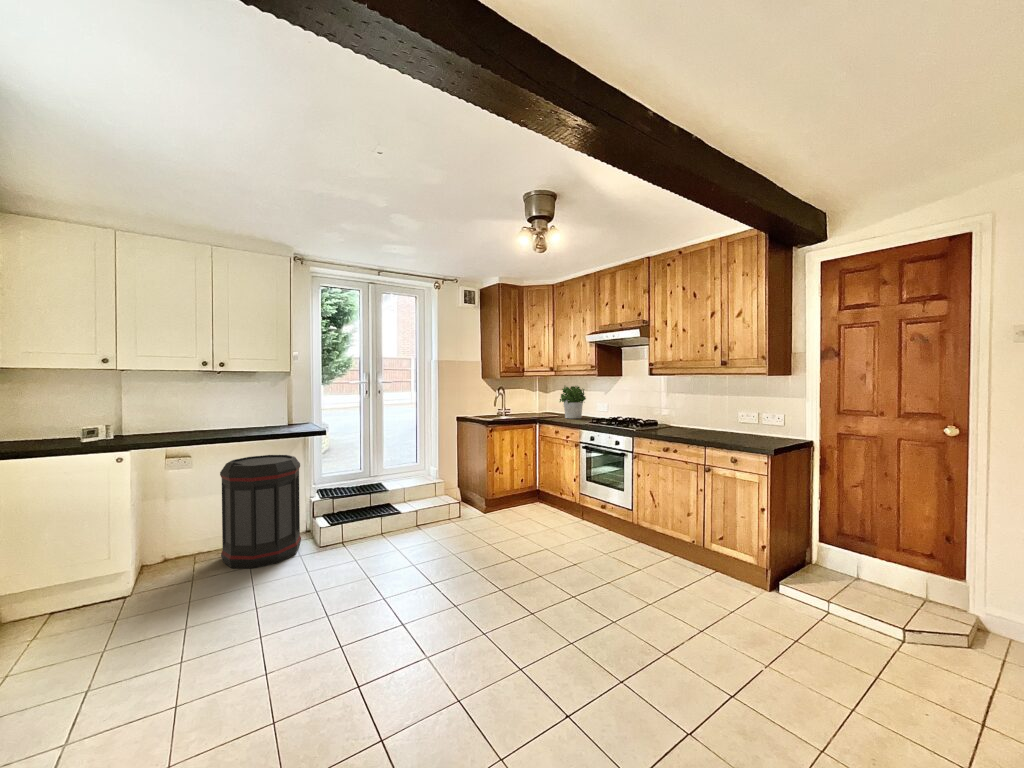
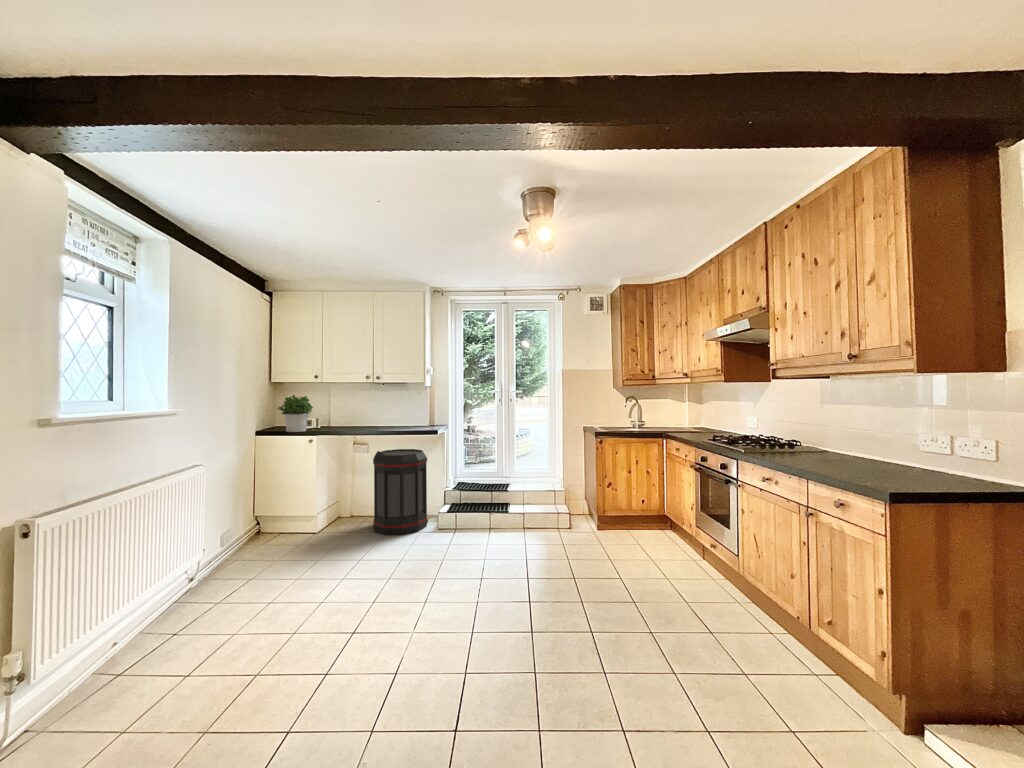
potted plant: present [560,386,586,419] -> present [278,395,313,432]

